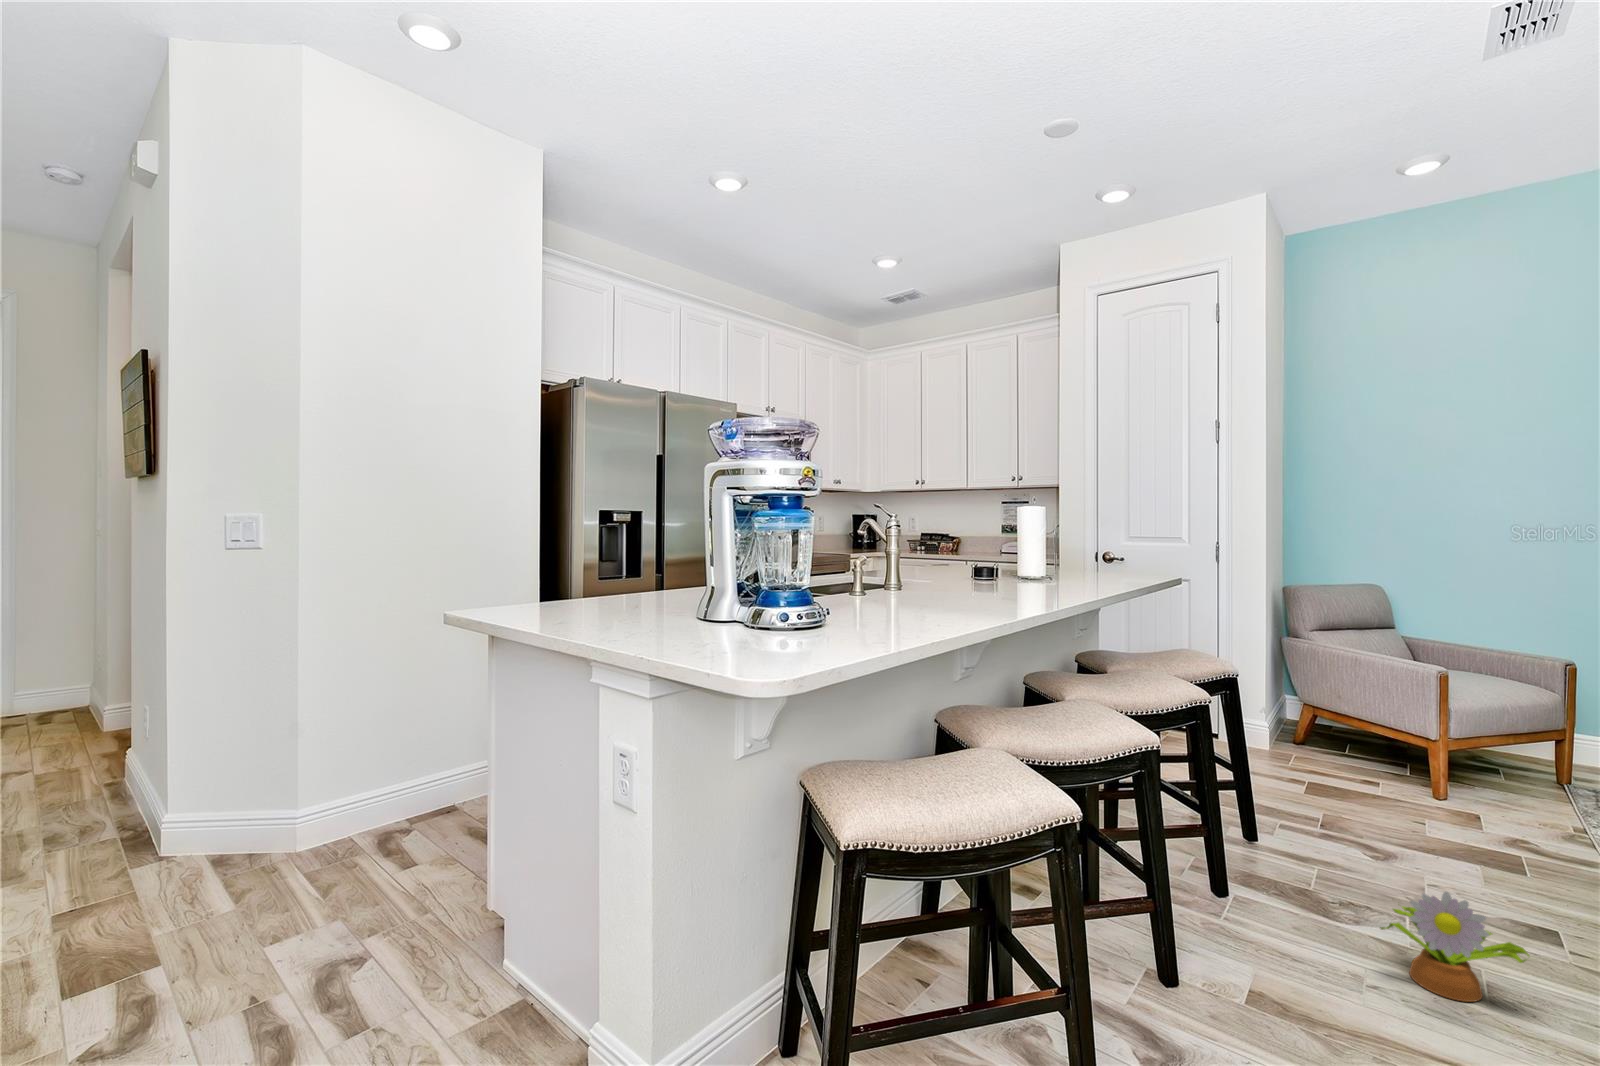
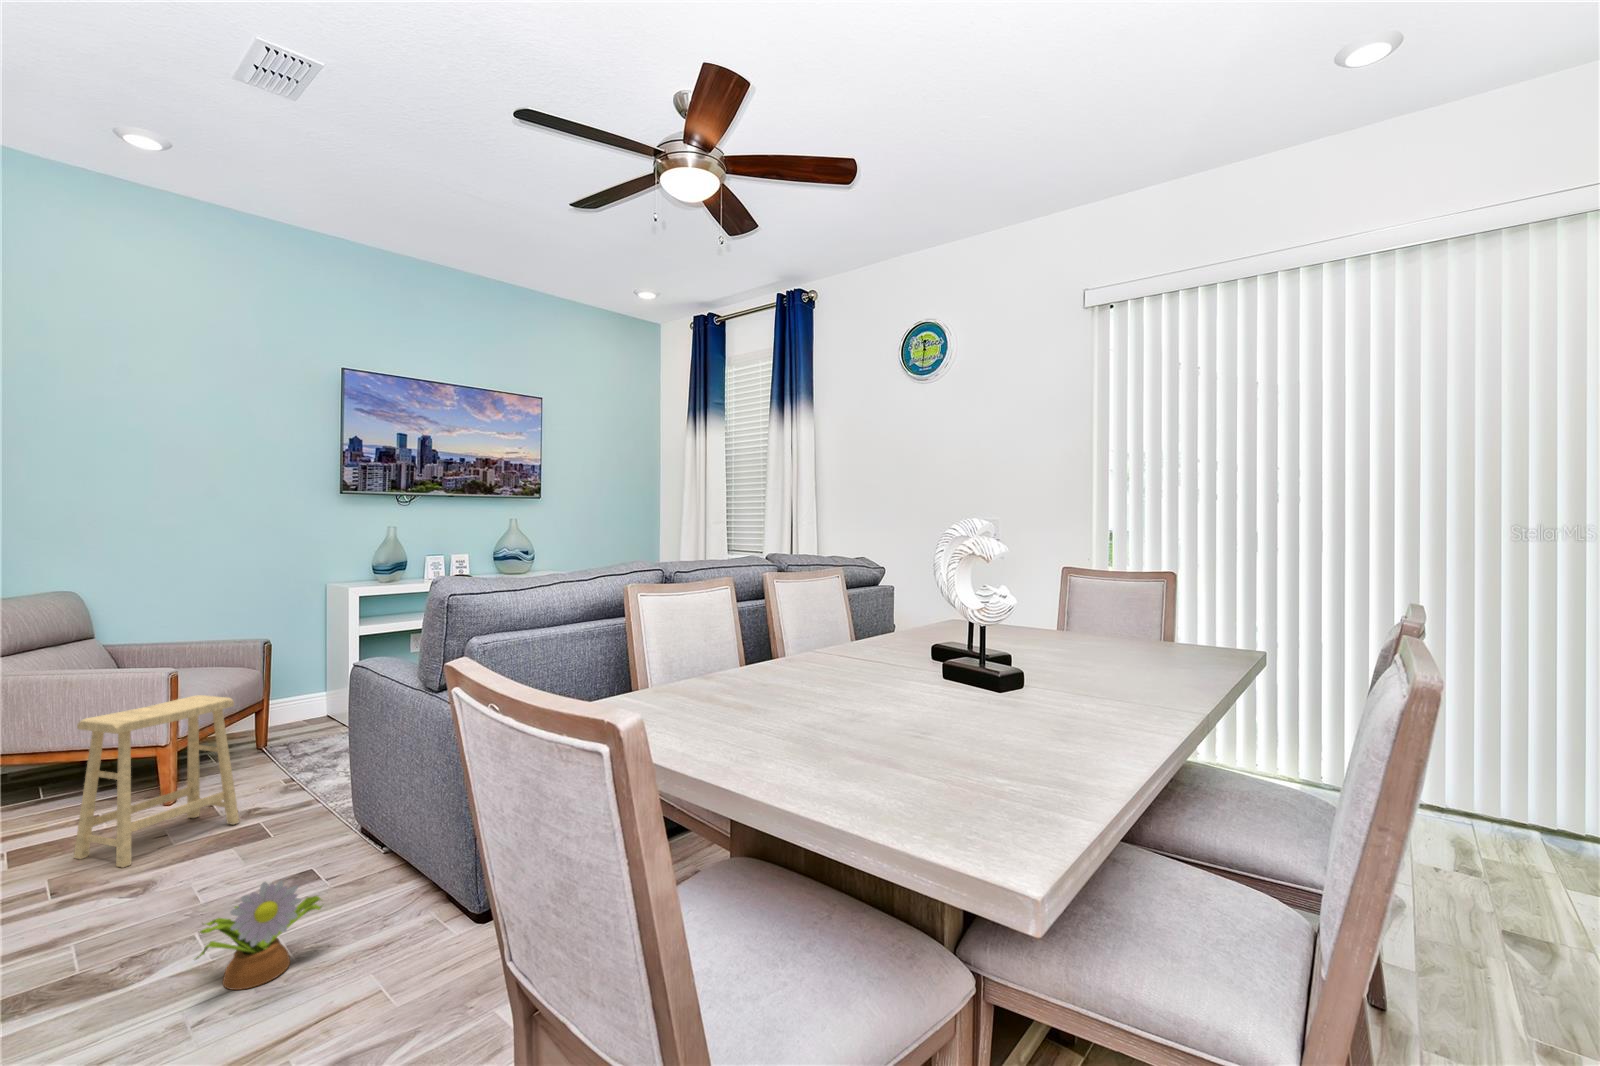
footstool: none [1345,691,1498,845] -> present [74,695,239,867]

